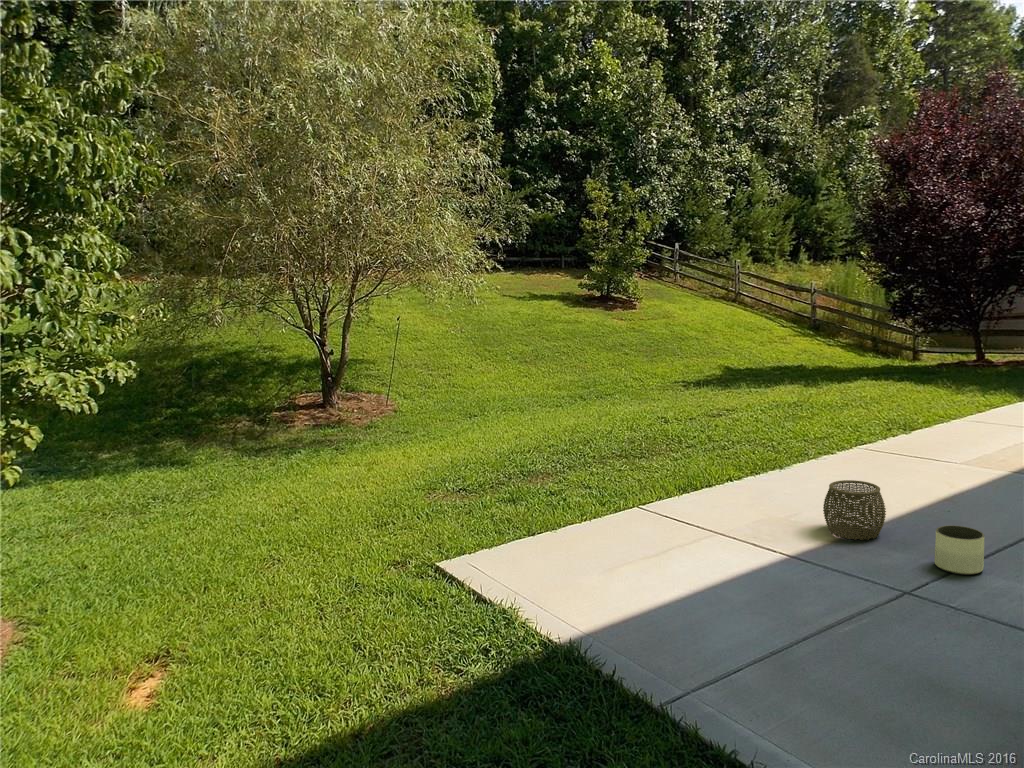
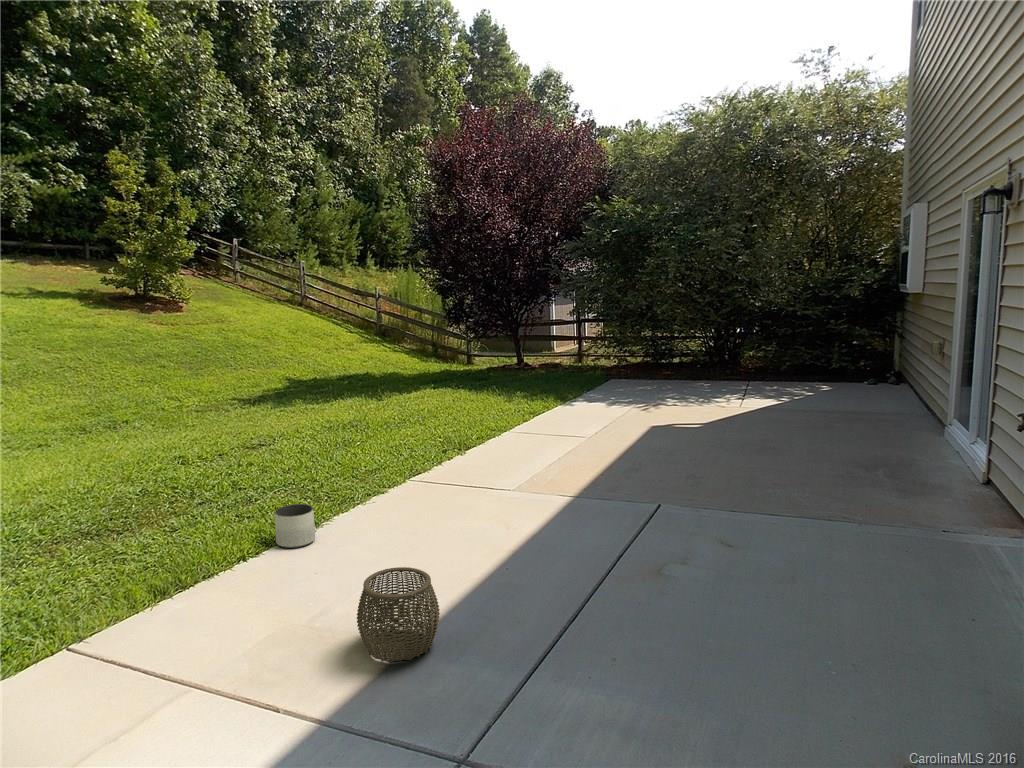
planter: present [934,525,984,575] -> present [275,504,315,548]

